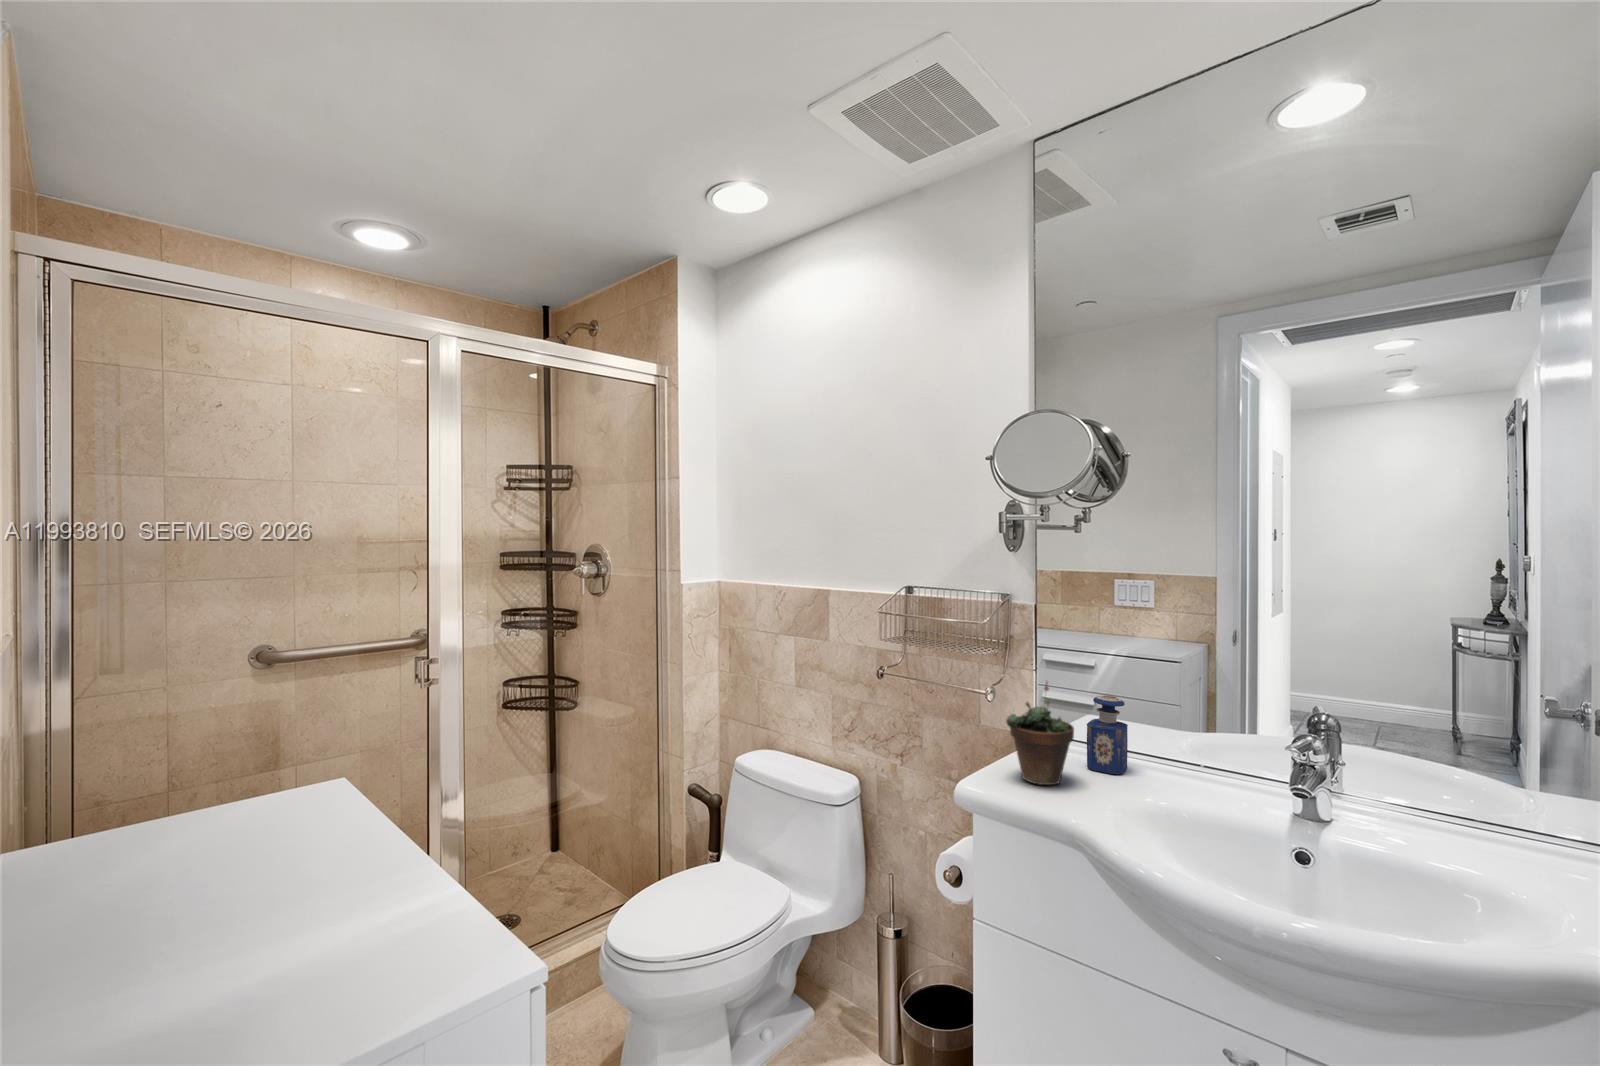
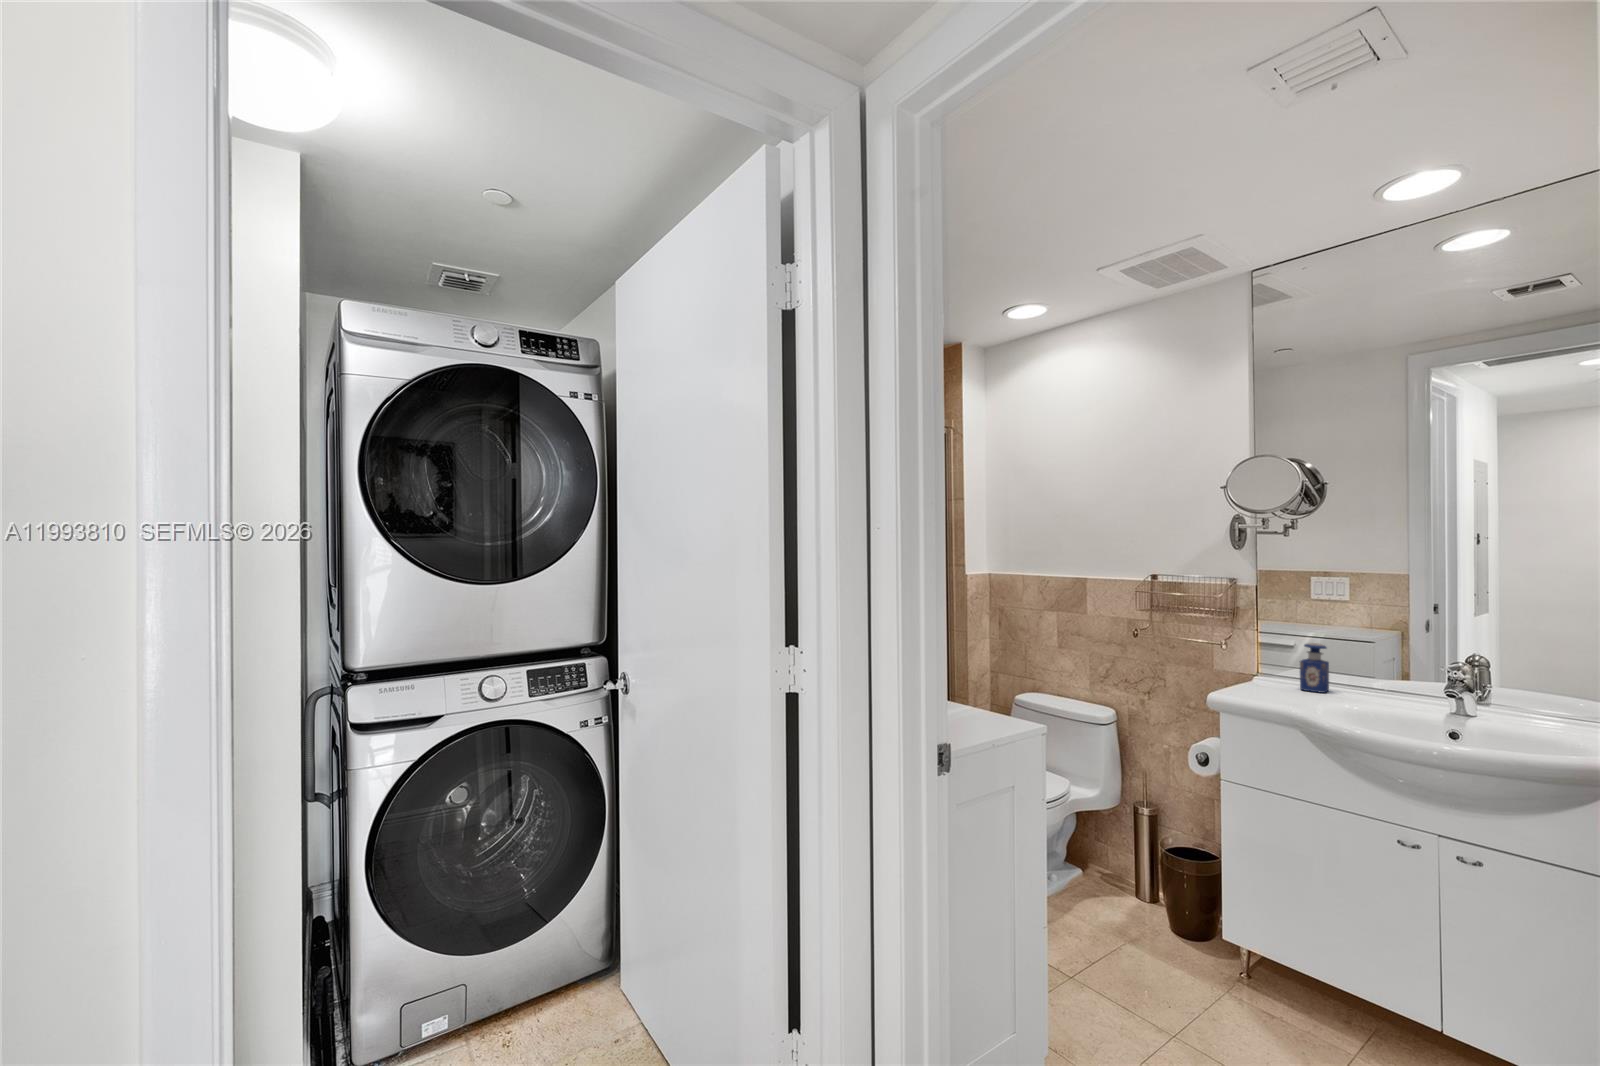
succulent plant: present [1006,682,1074,785] -> none [1246,629,1293,695]

